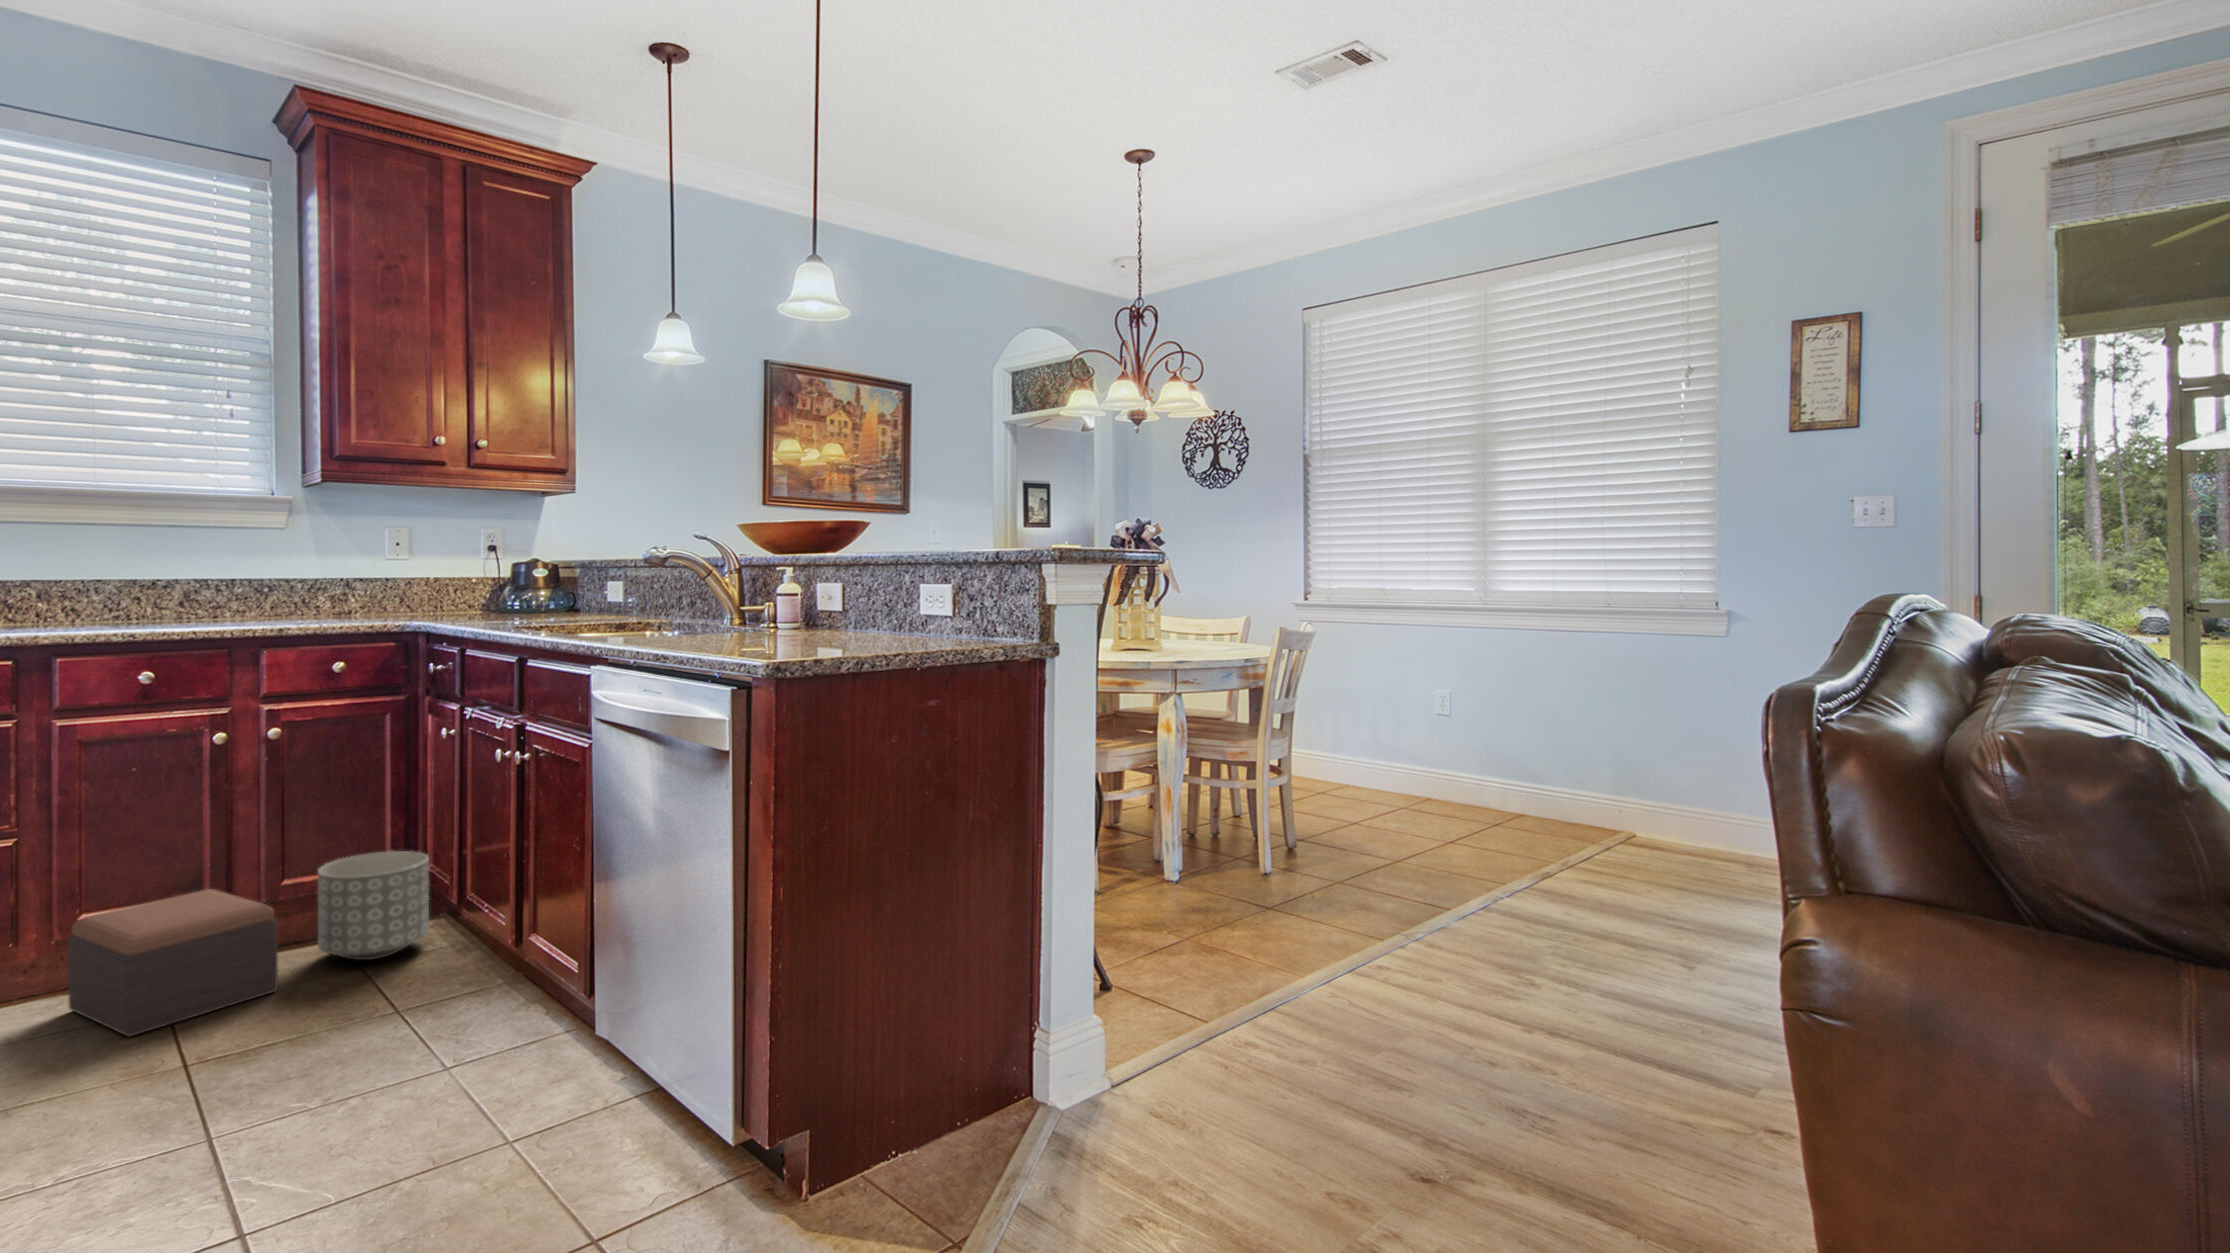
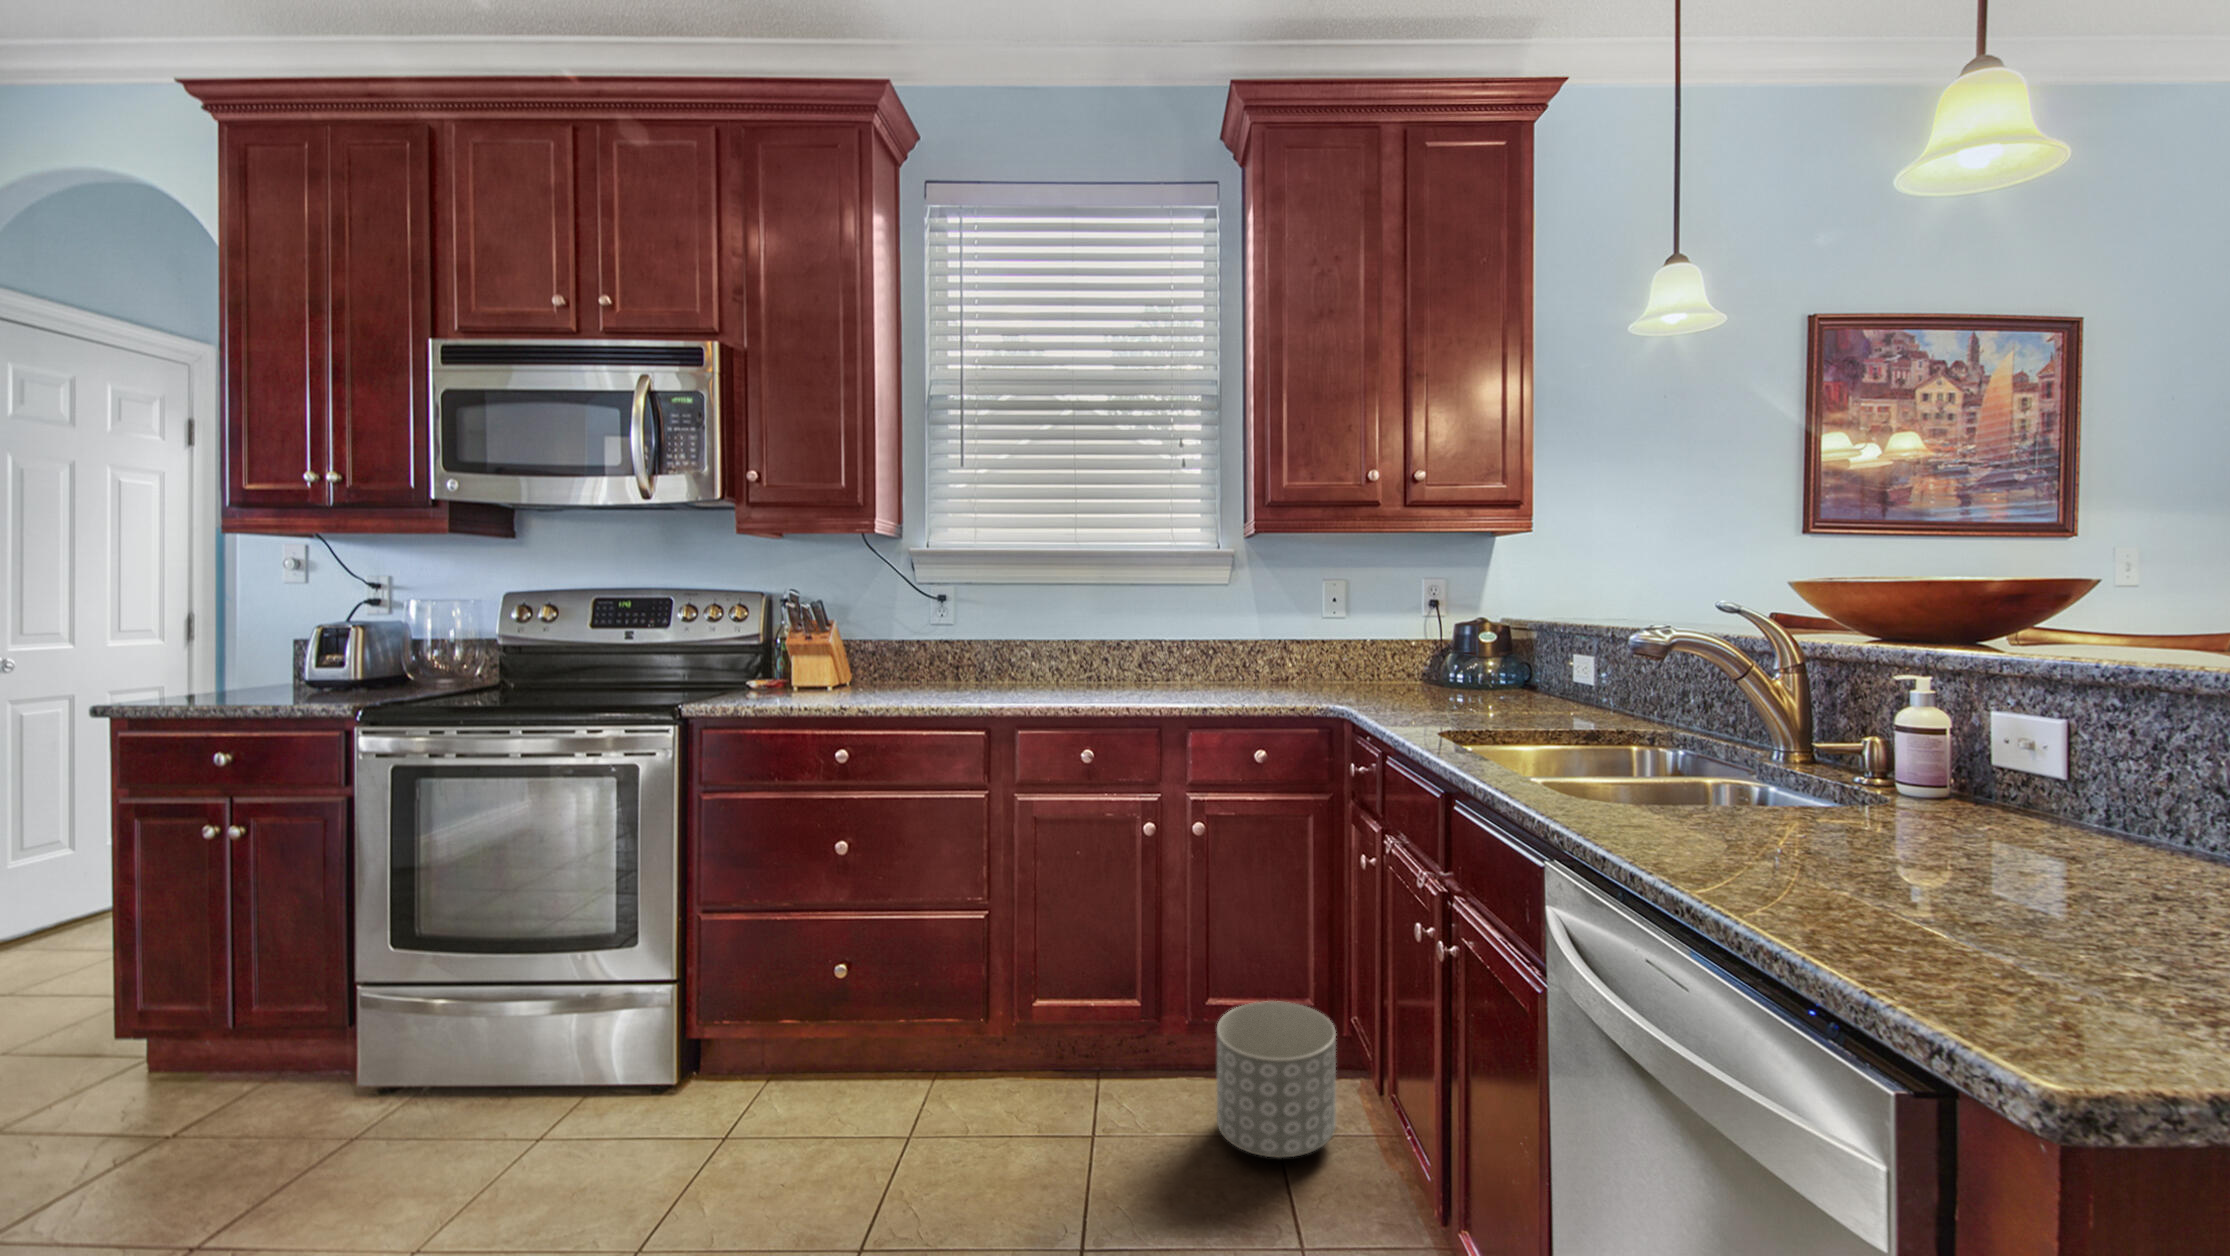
footstool: present [68,889,278,1037] -> none [995,1014,1165,1211]

